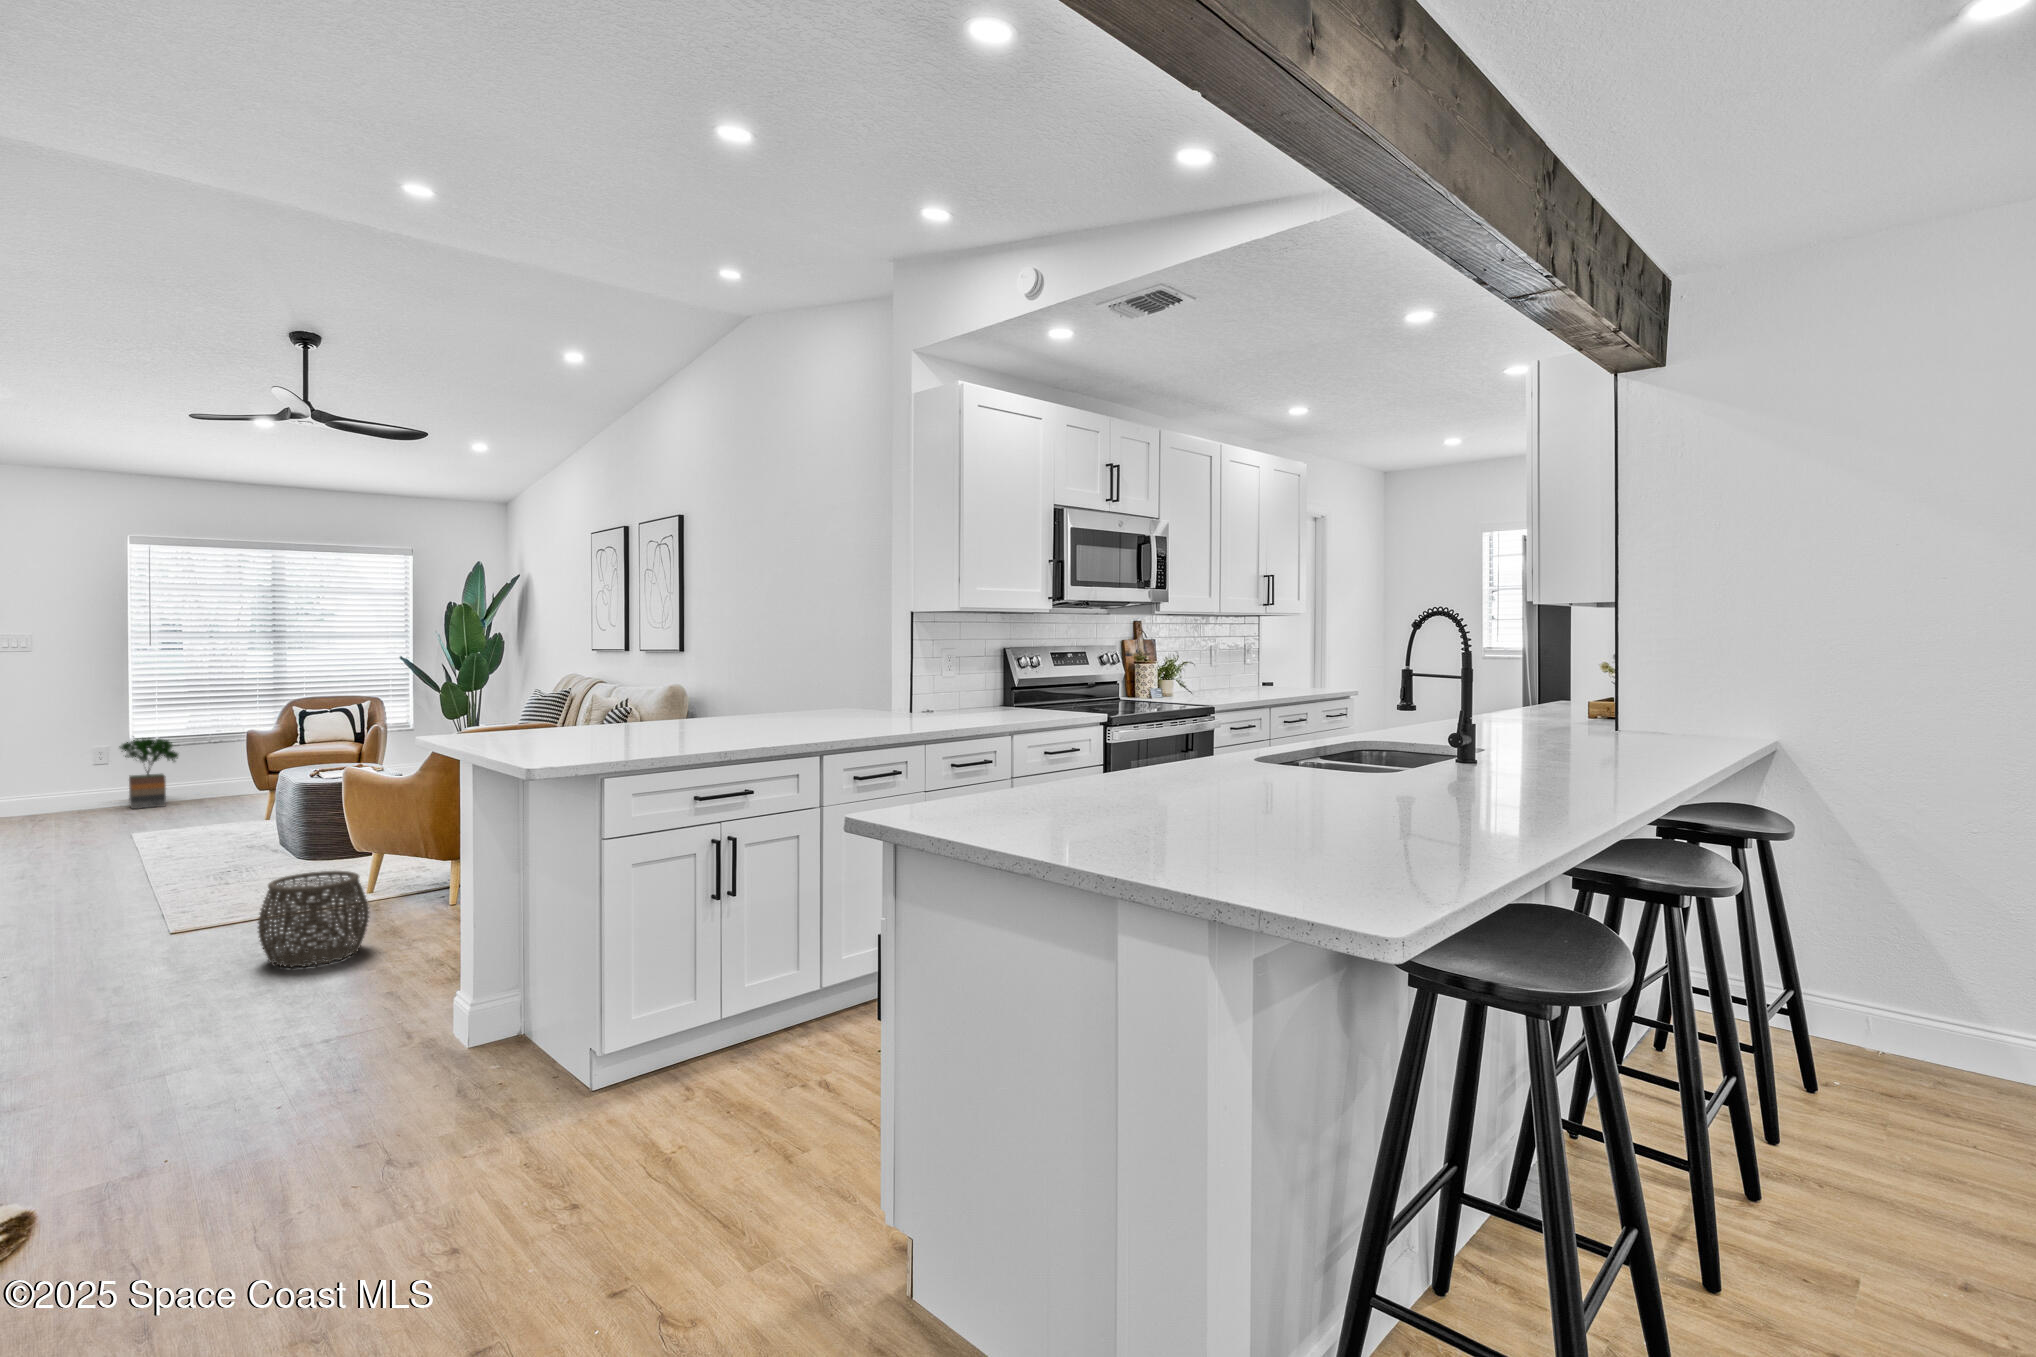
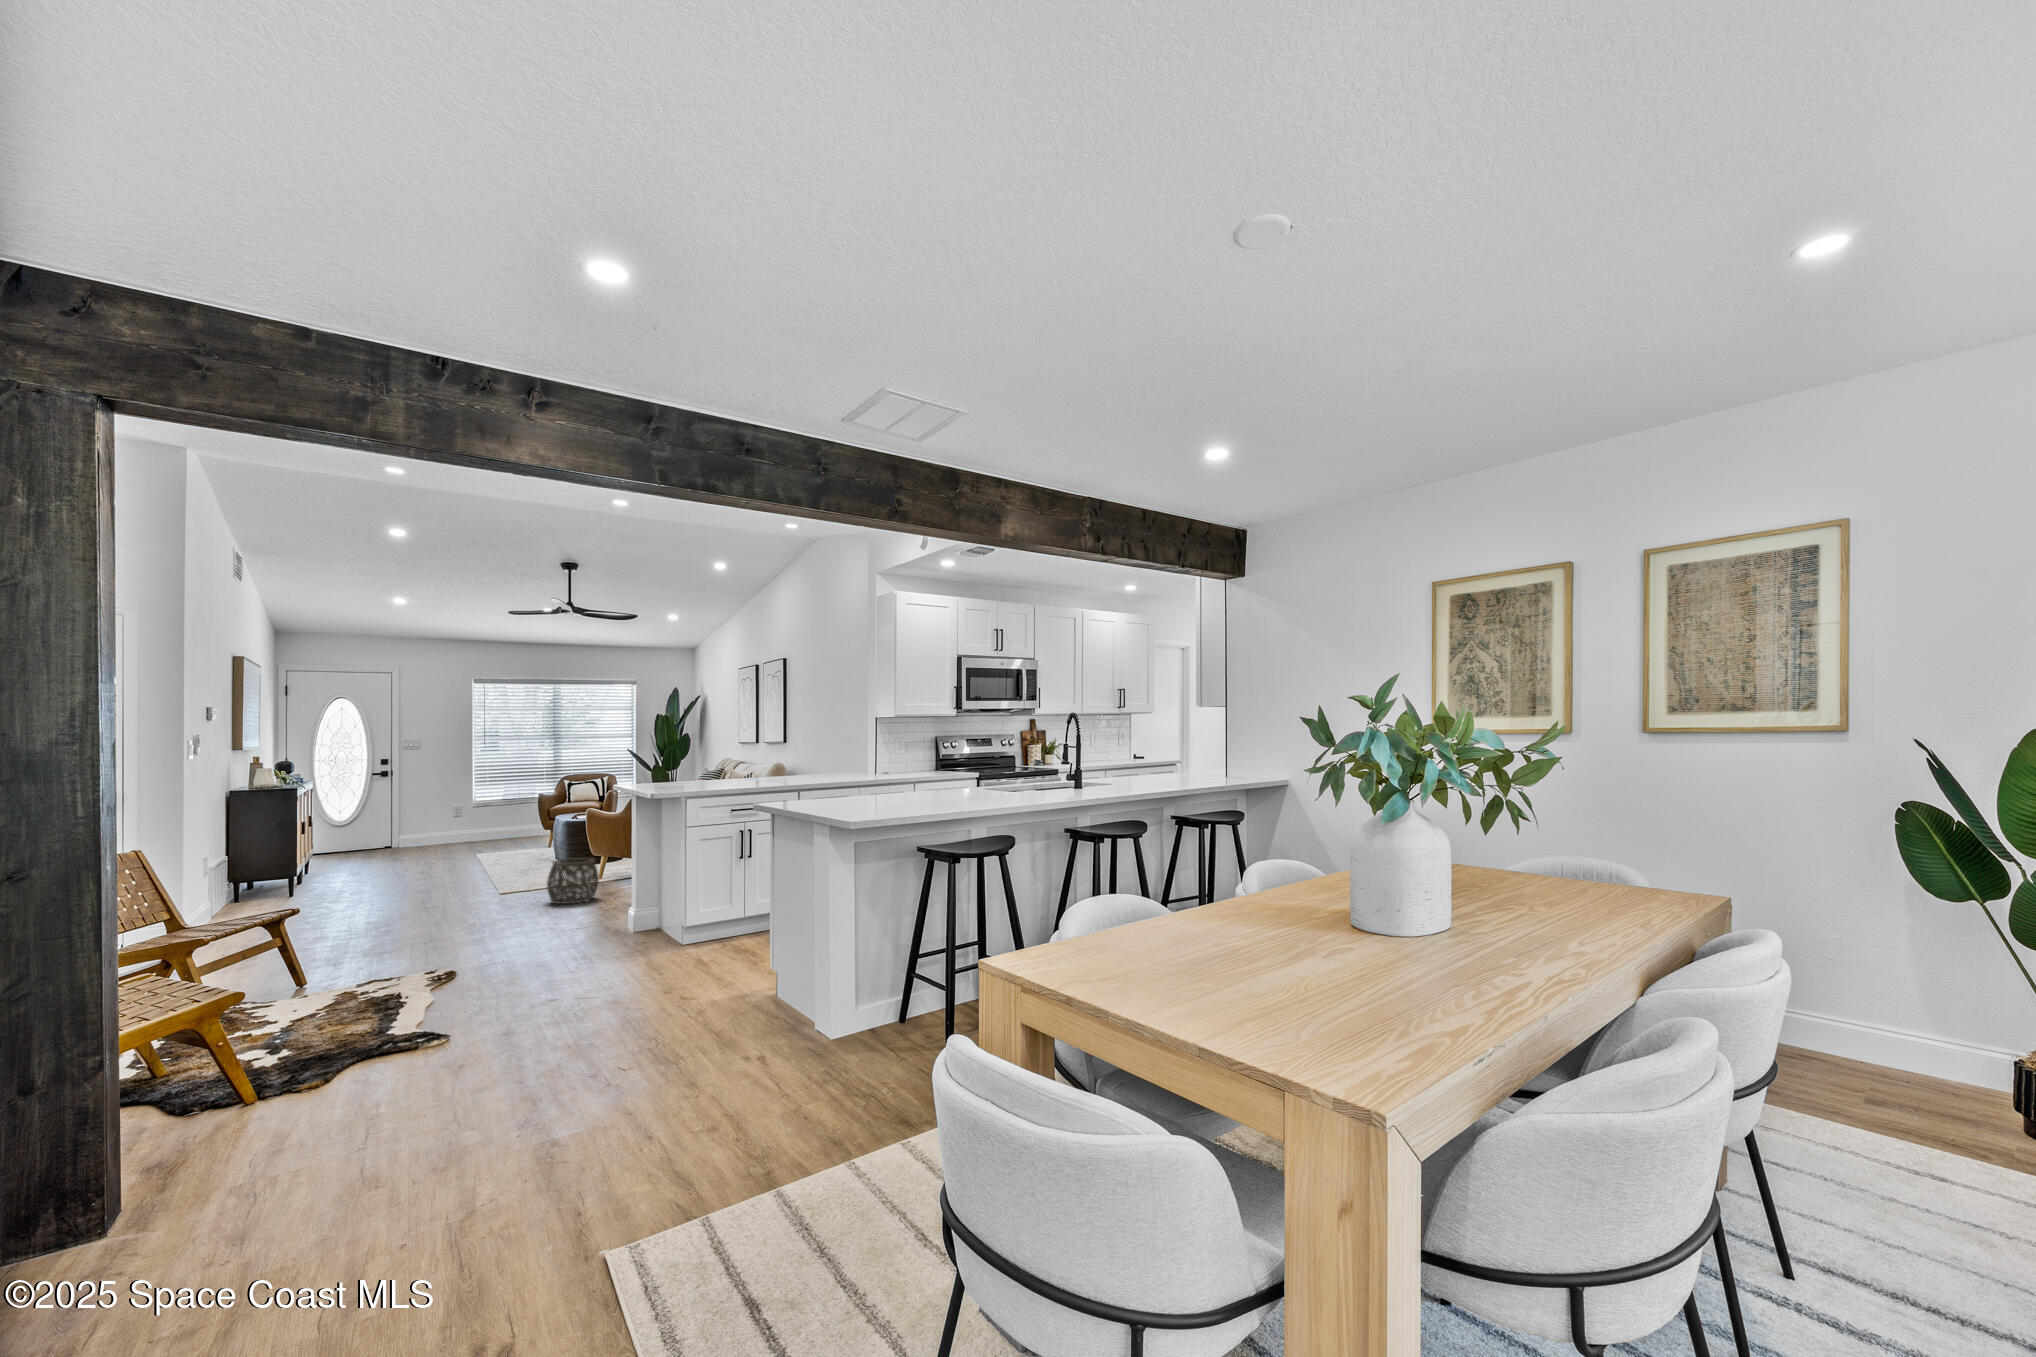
potted tree: present [119,738,178,809] -> none [468,799,502,843]

